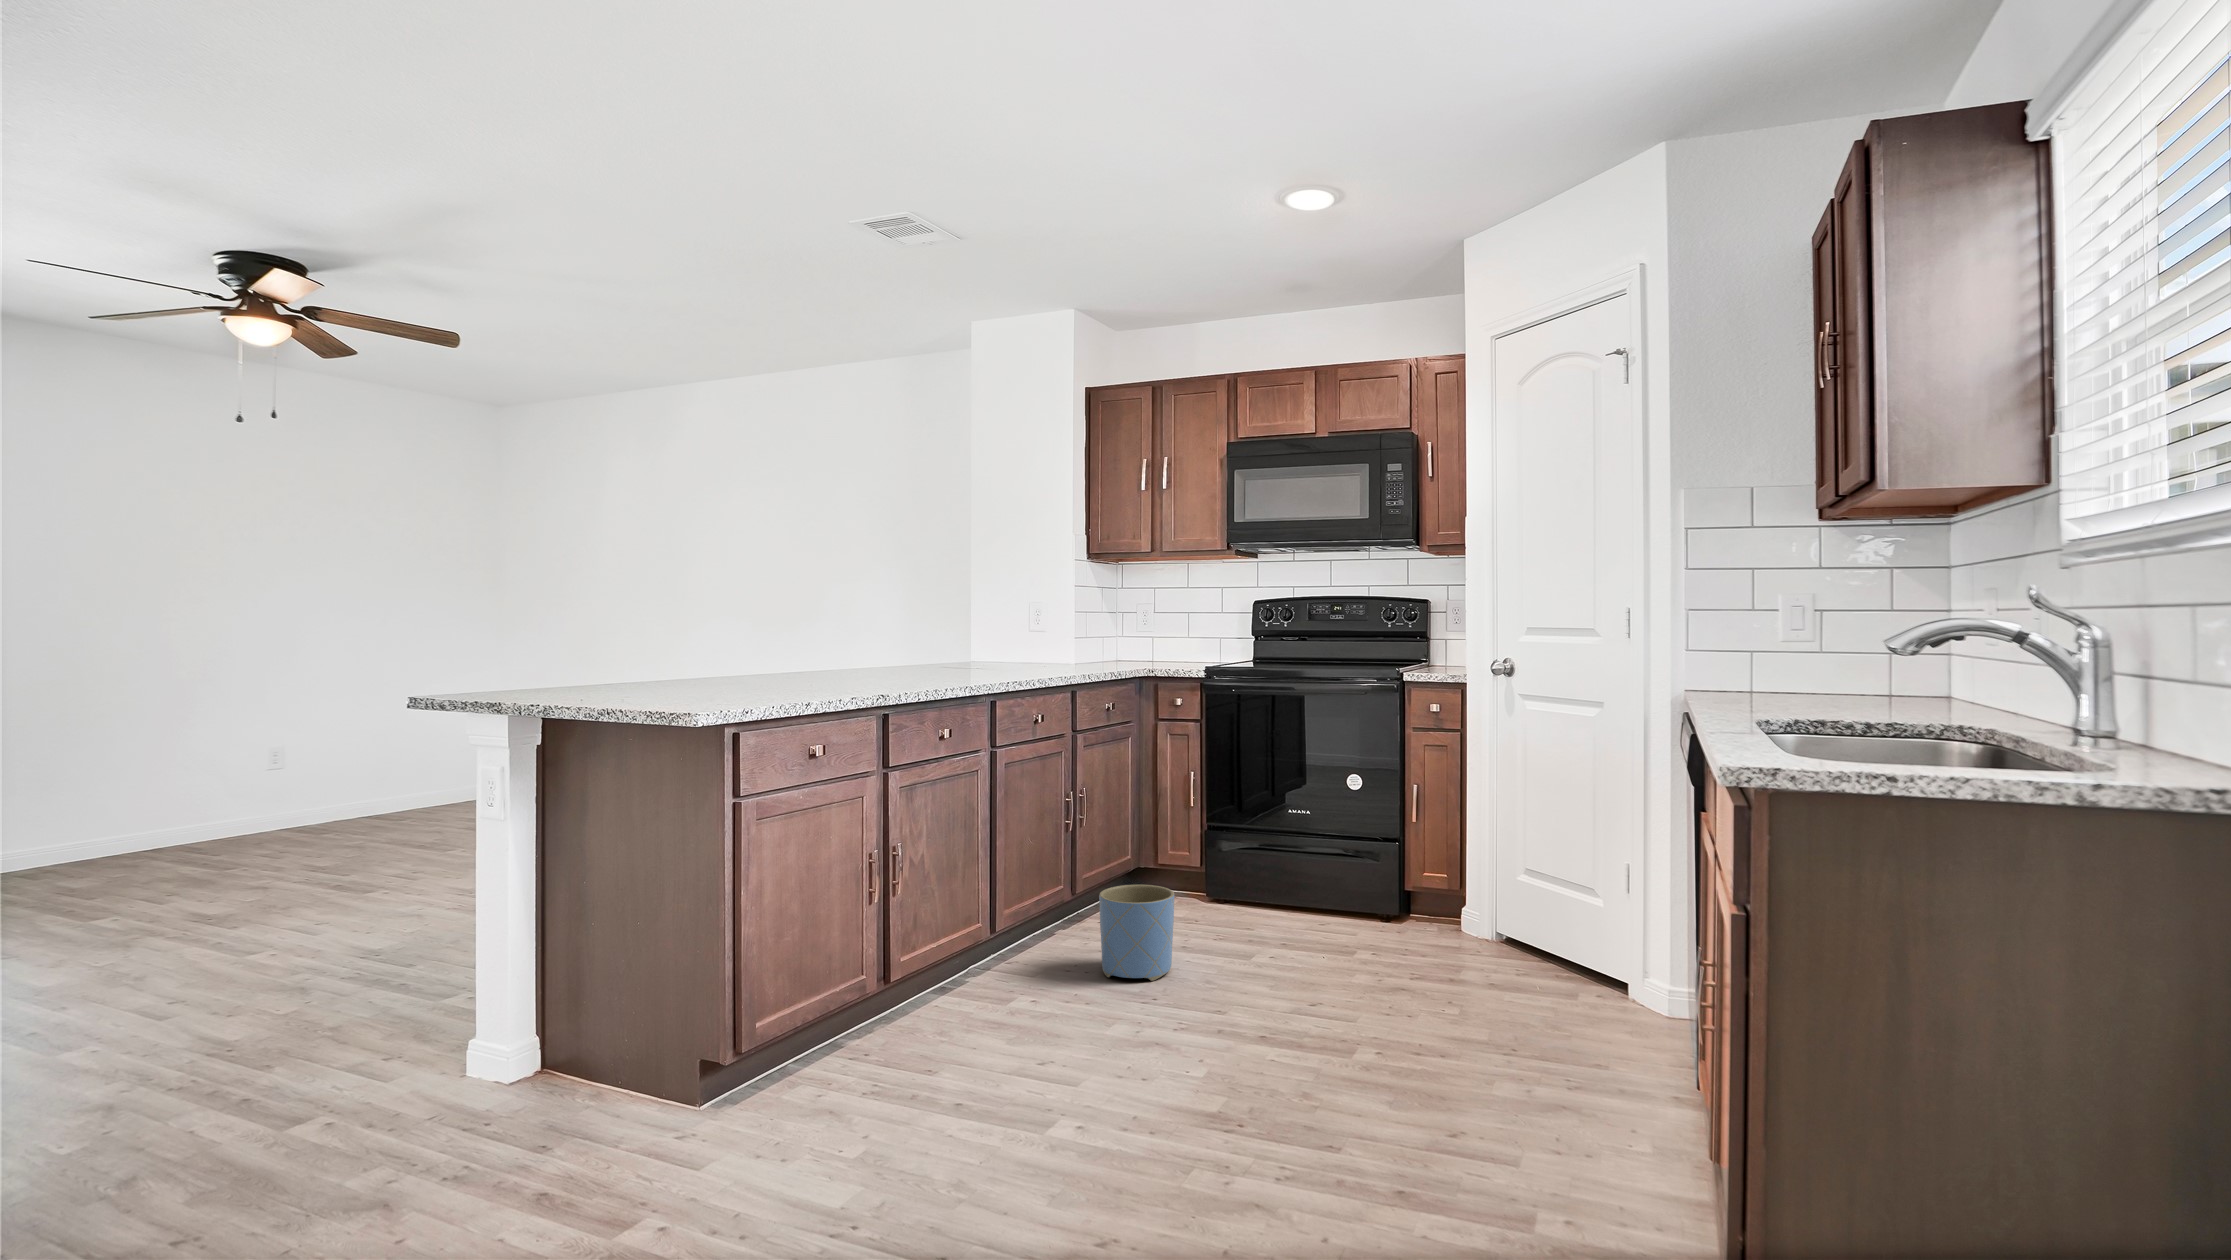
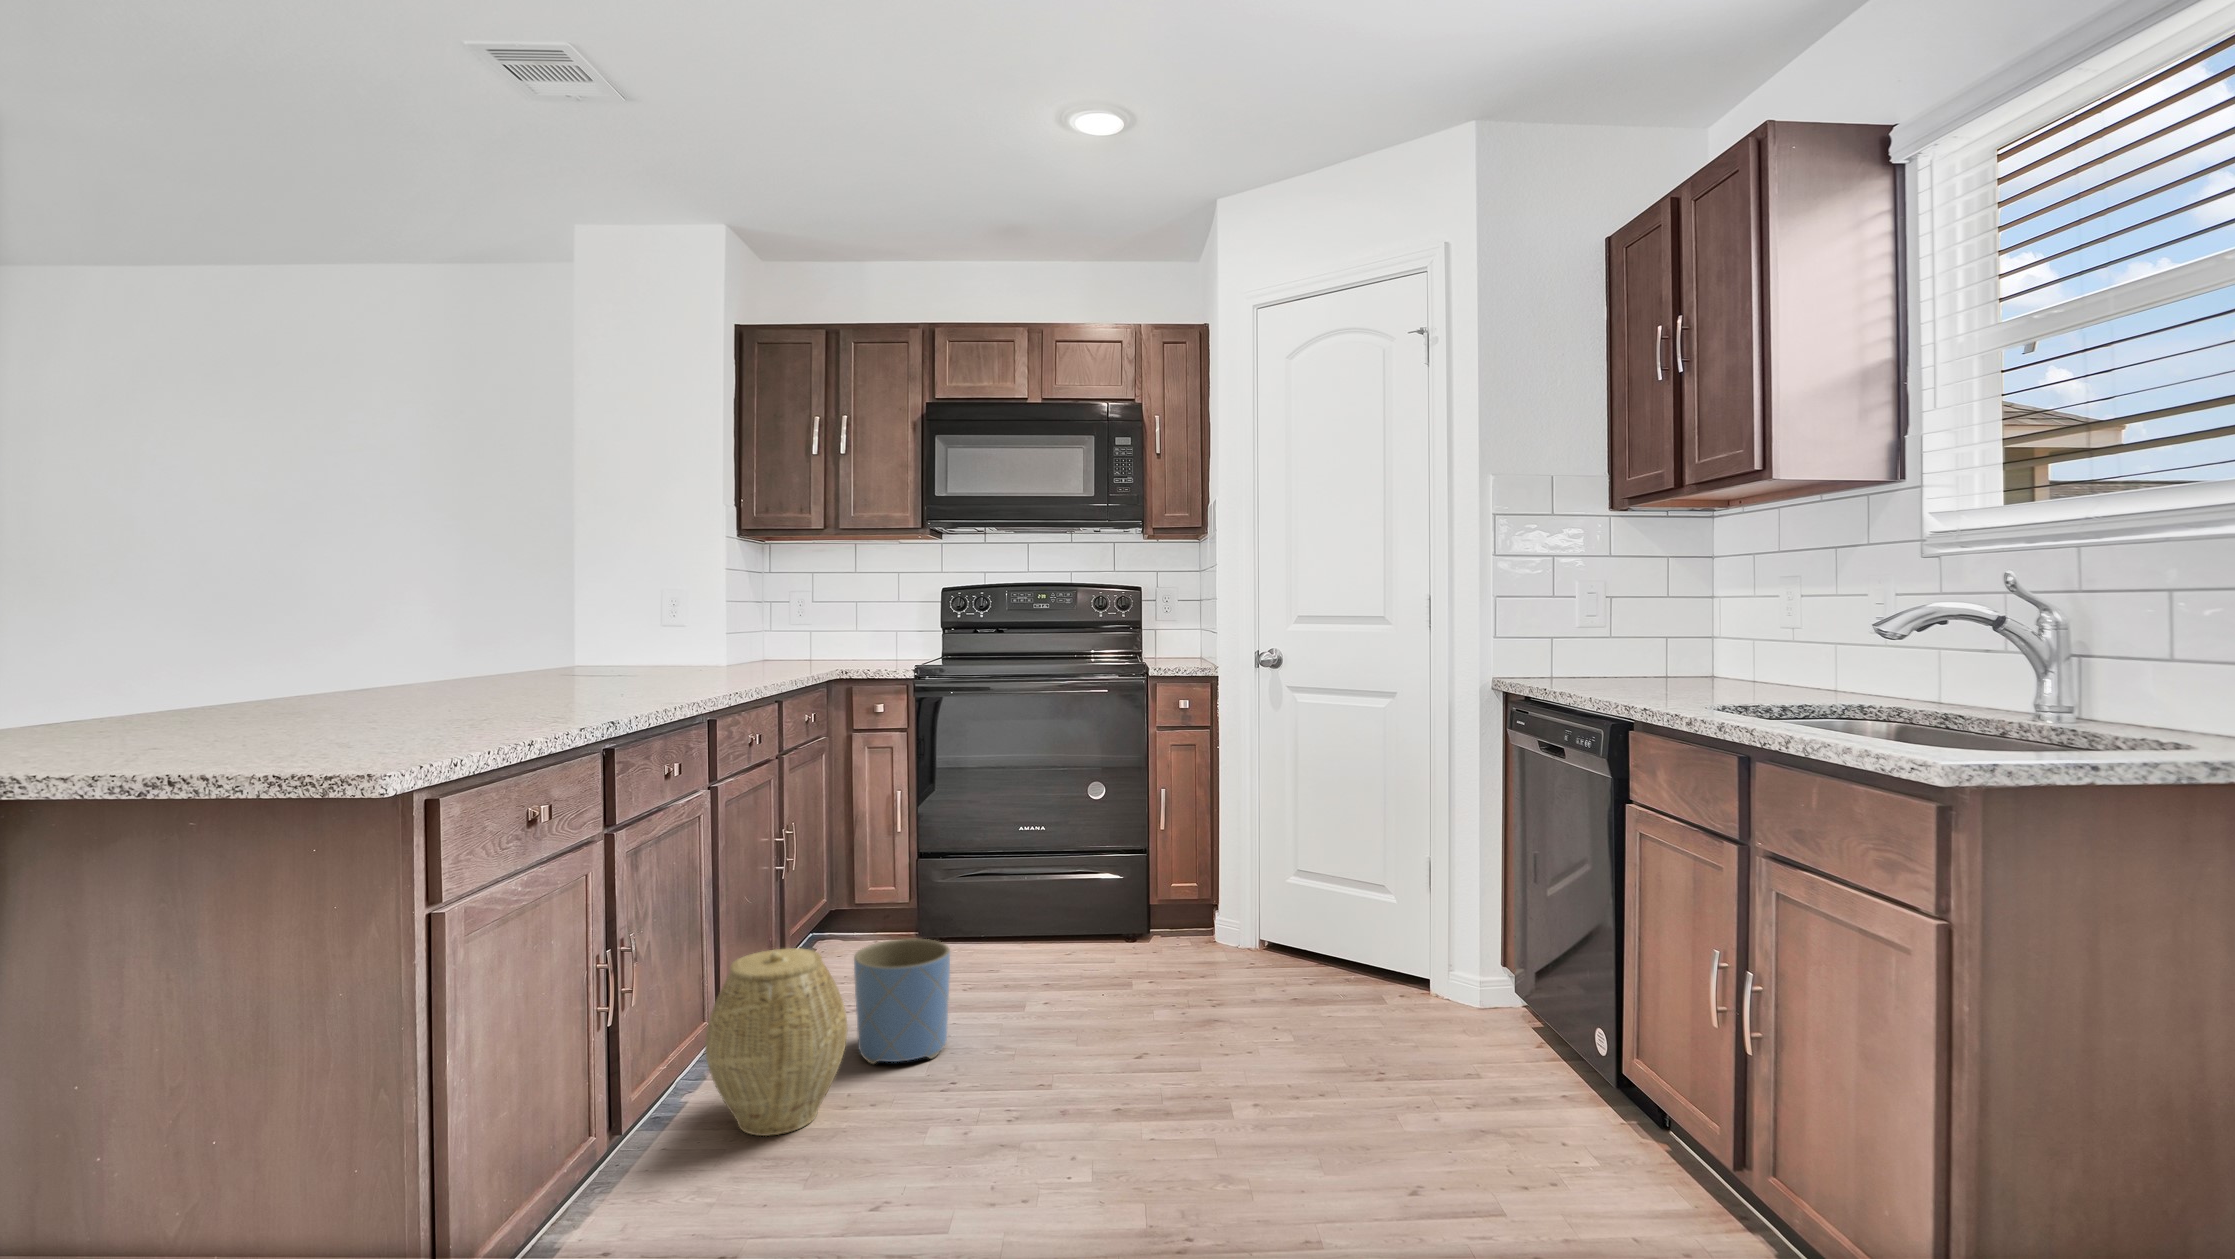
woven basket: none [971,874,1072,1009] -> present [705,948,847,1136]

